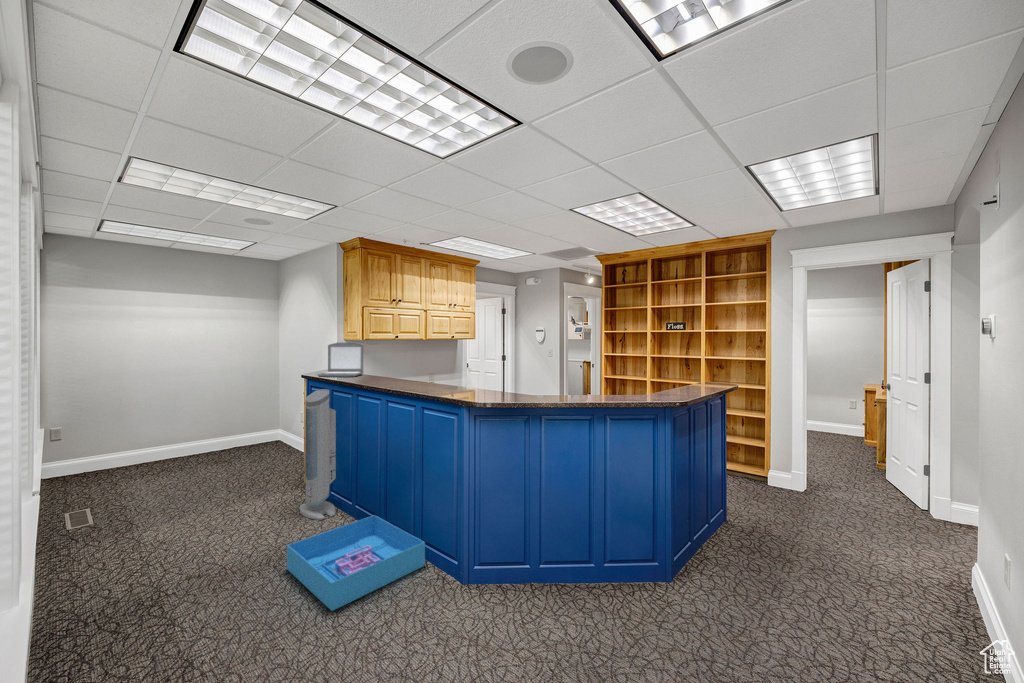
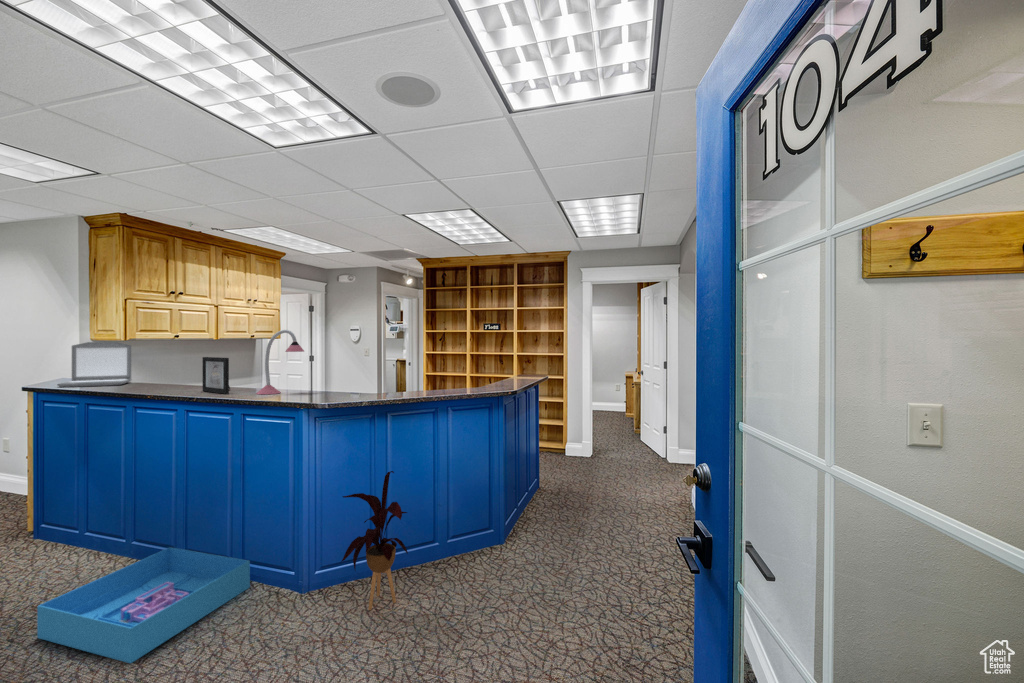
desk lamp: none [435,336,473,394] -> present [256,330,304,394]
picture frame: none [400,358,420,391] -> present [202,357,230,394]
air purifier: present [300,389,336,520] -> none [34,401,99,573]
house plant: none [488,485,557,621] -> present [342,471,408,610]

